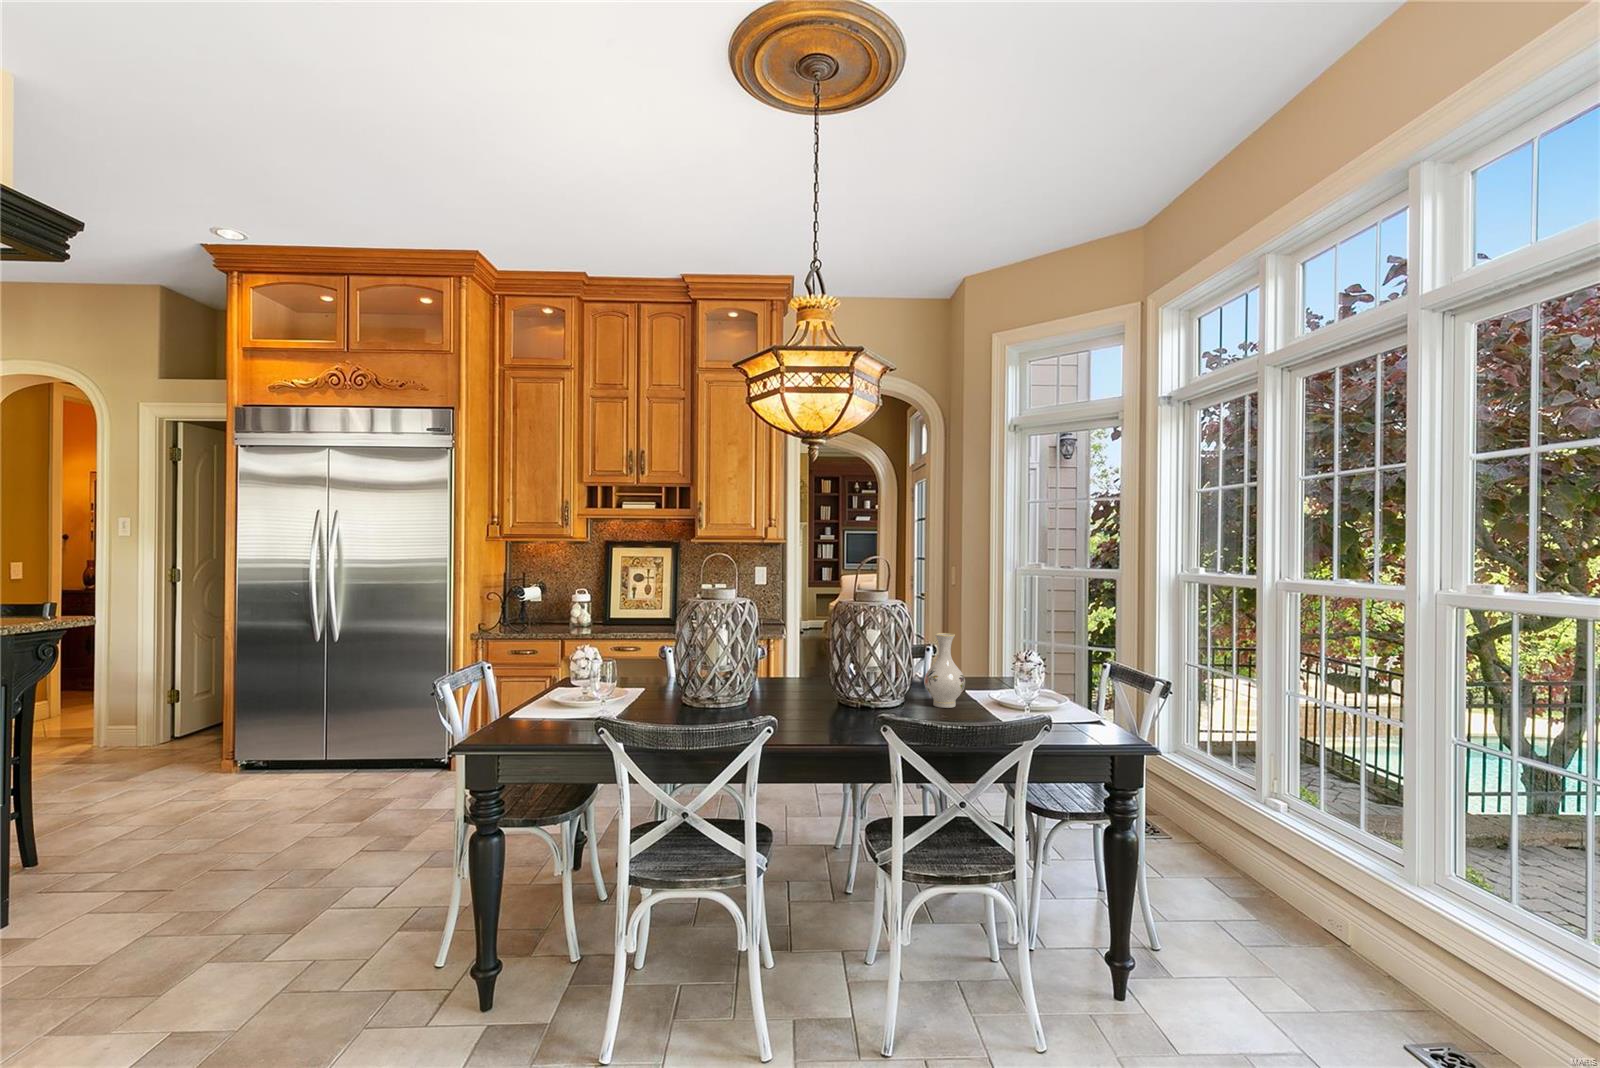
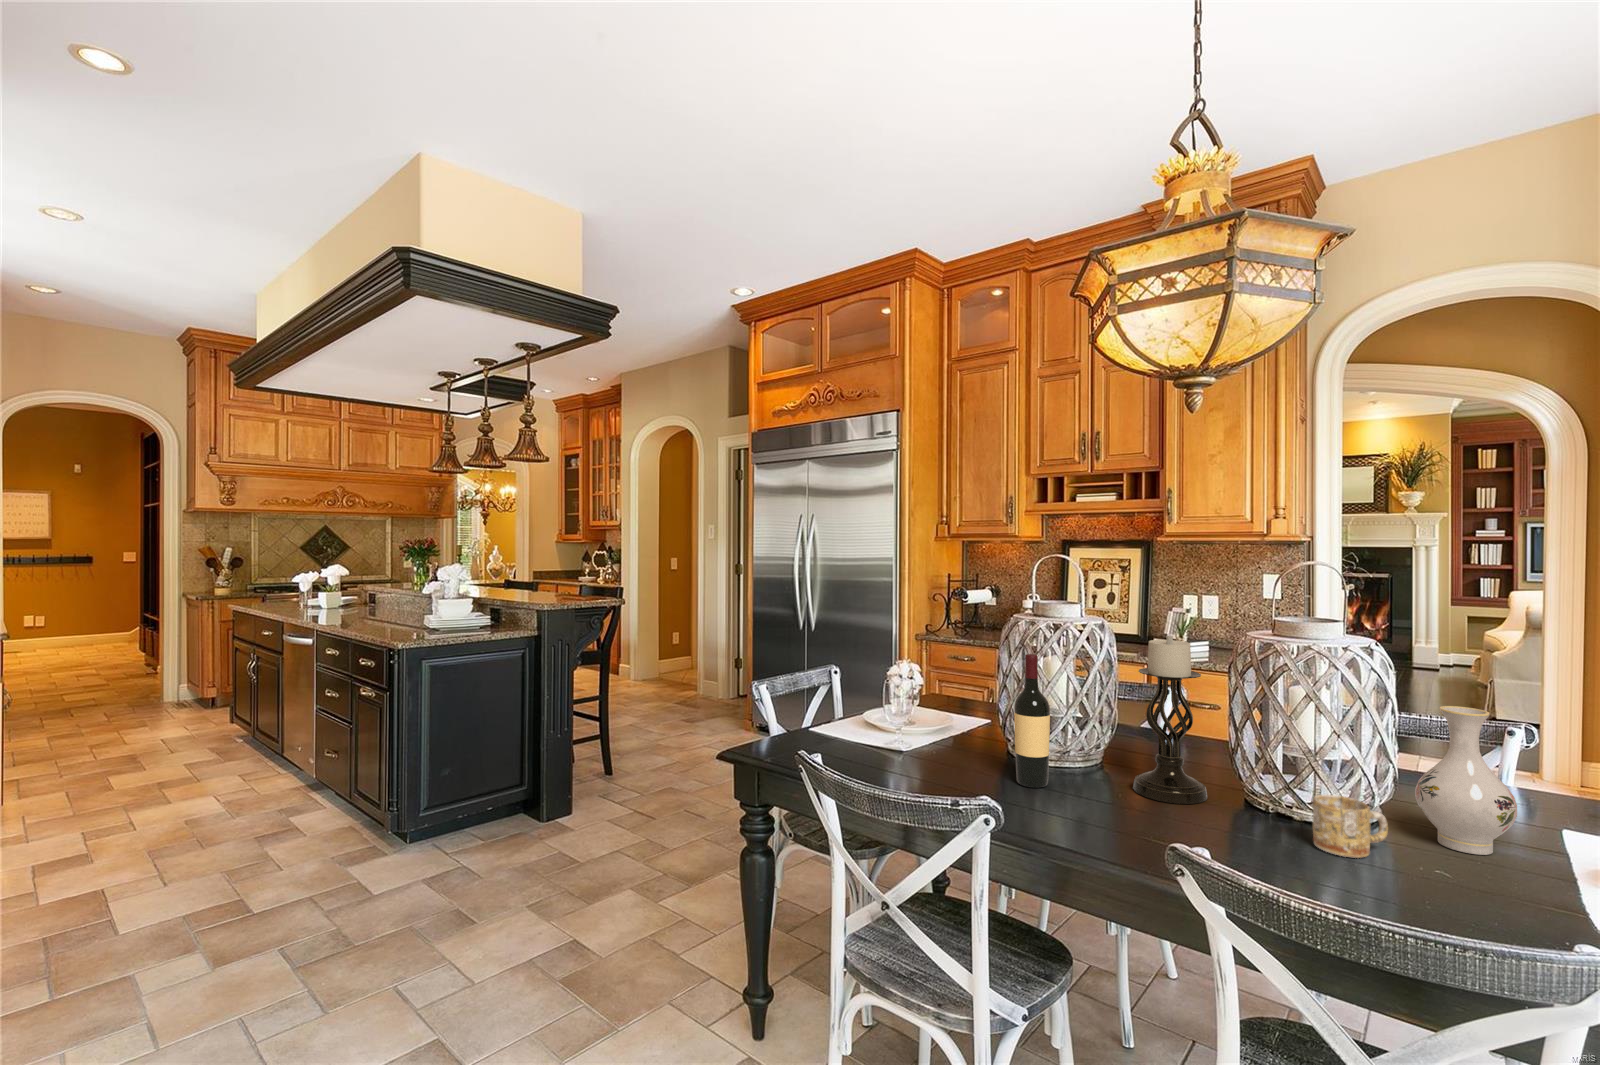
candle holder: none [782,607,825,713] -> present [1133,636,1207,804]
wine bottle: none [713,626,738,720] -> present [1014,654,1050,788]
mug: none [891,688,921,719] -> present [1313,795,1388,858]

